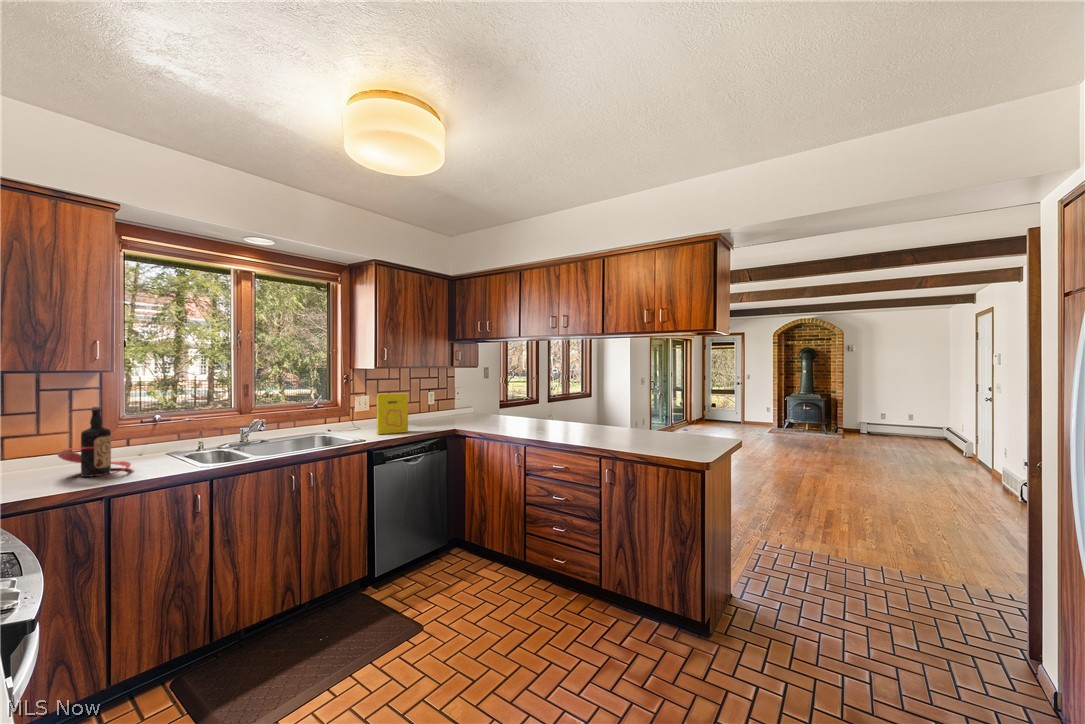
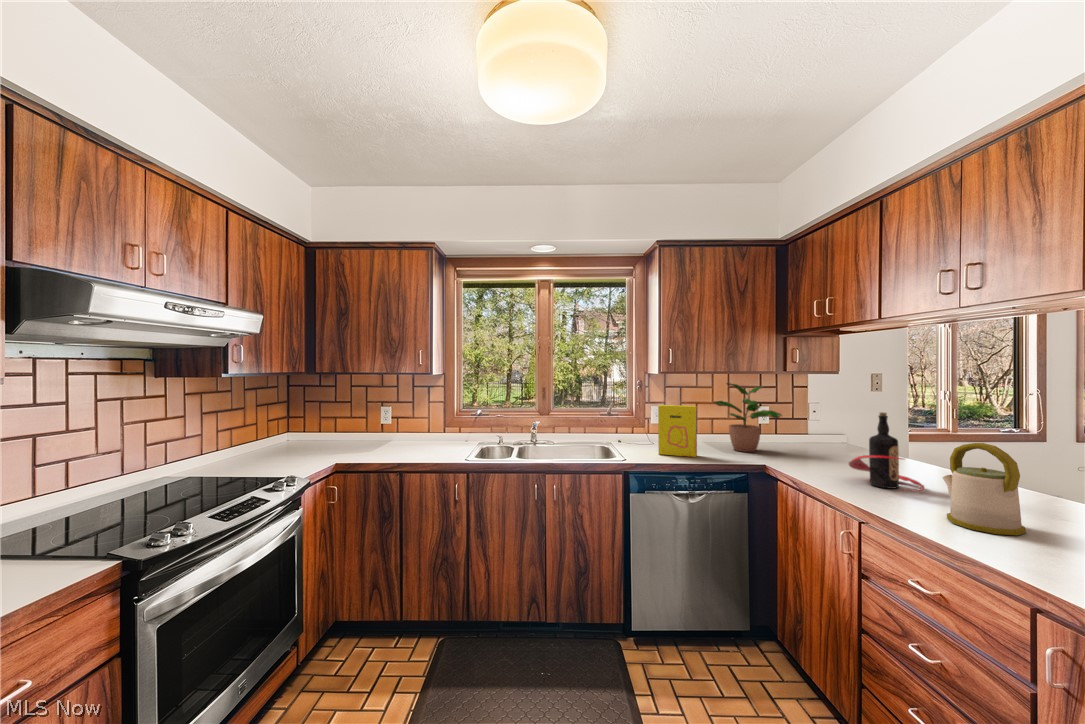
potted plant: none [405,374,456,425] -> present [714,383,782,452]
kettle: none [556,398,584,438] -> present [943,443,1026,536]
bottle: present [58,407,131,477] -> present [849,412,924,492]

